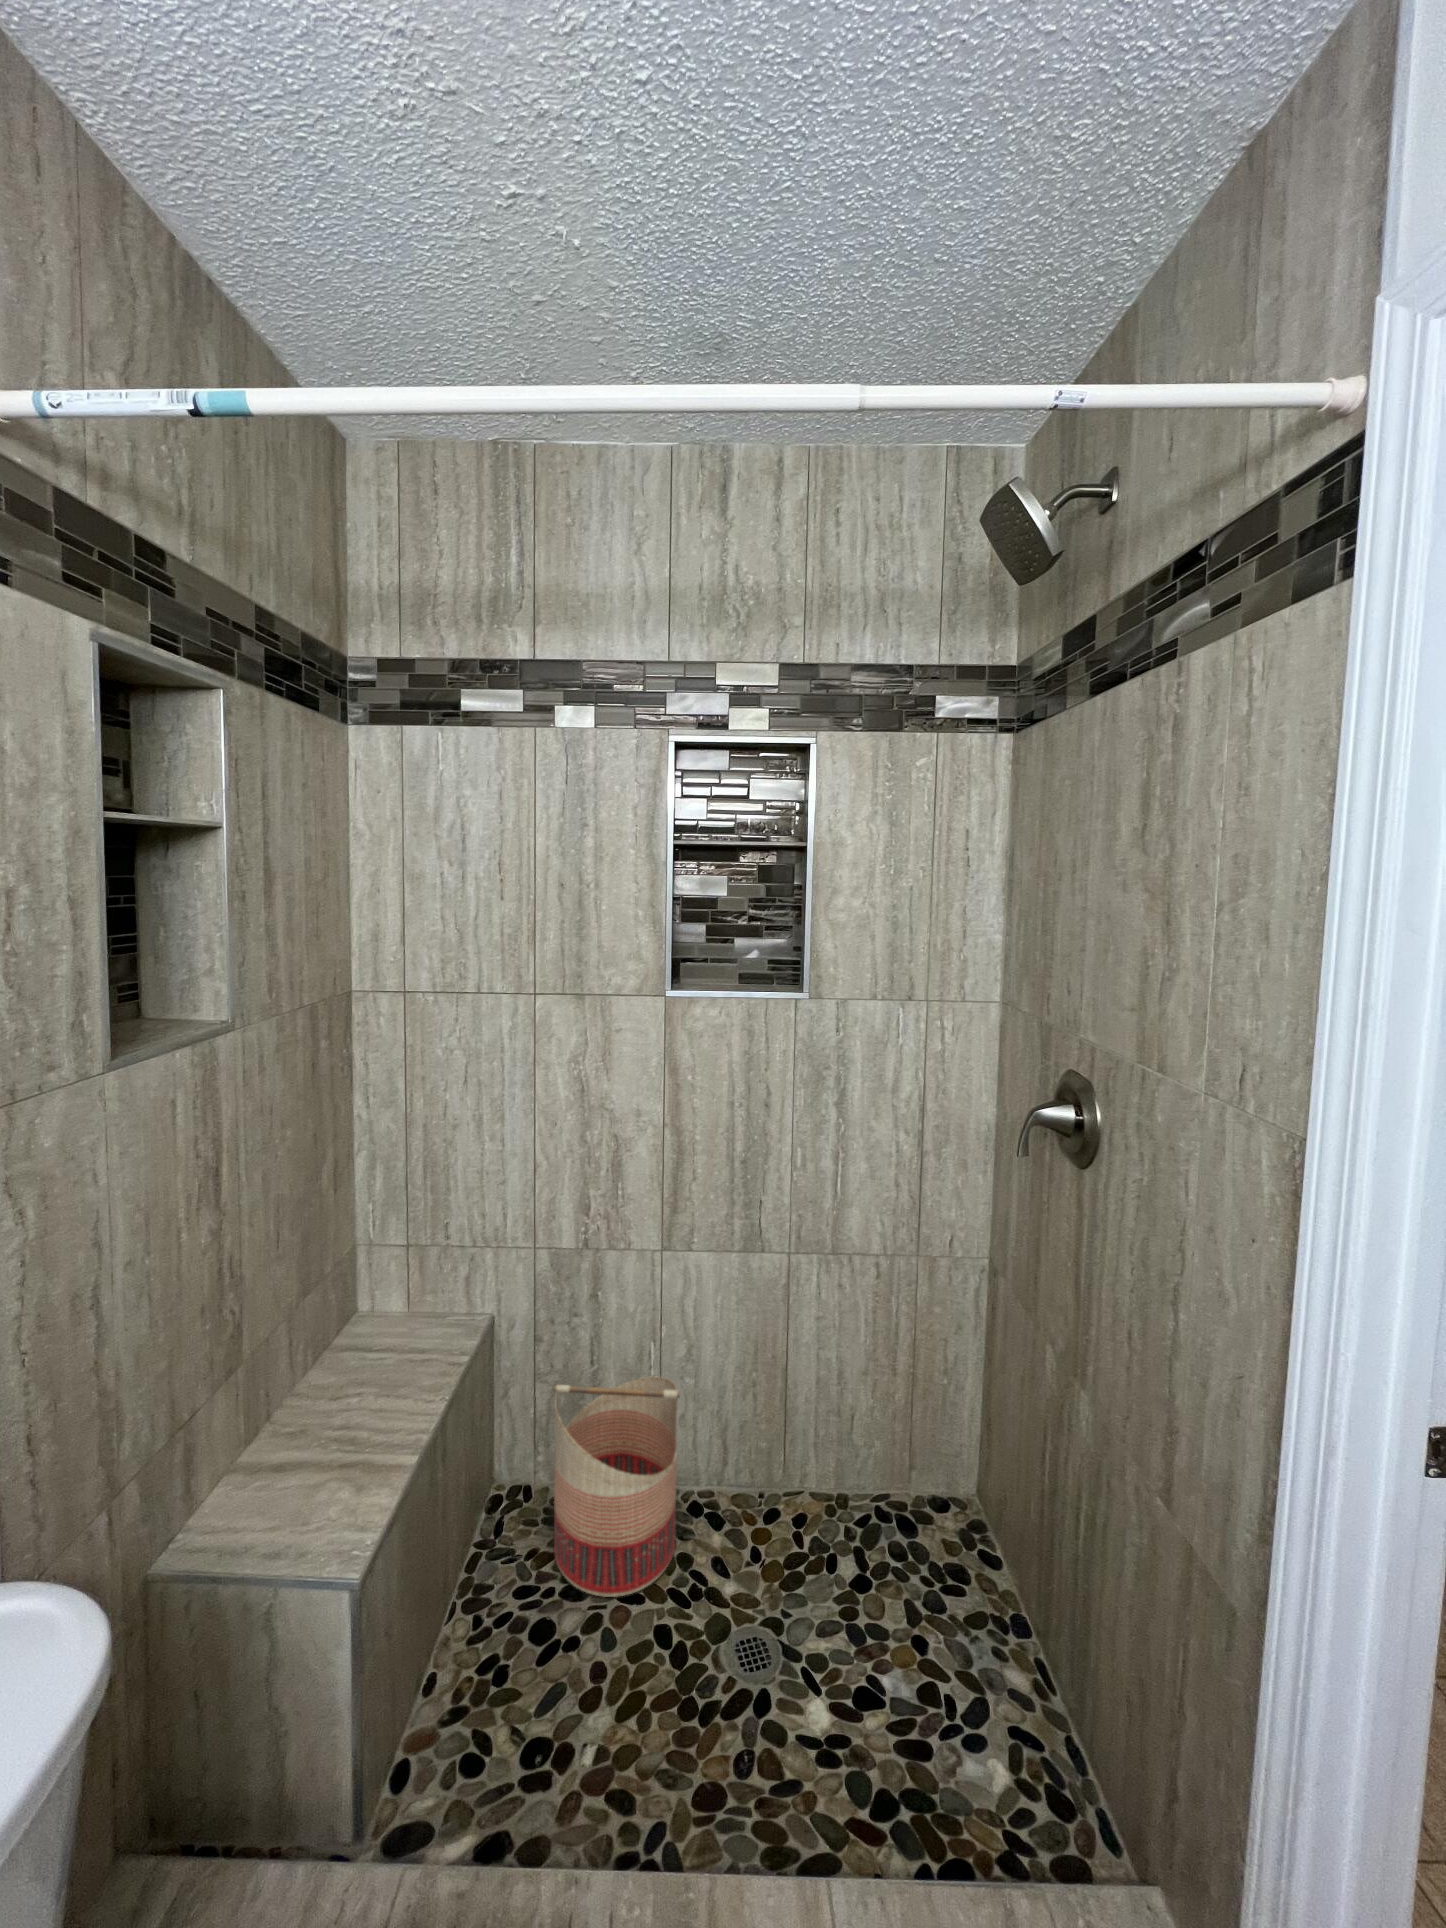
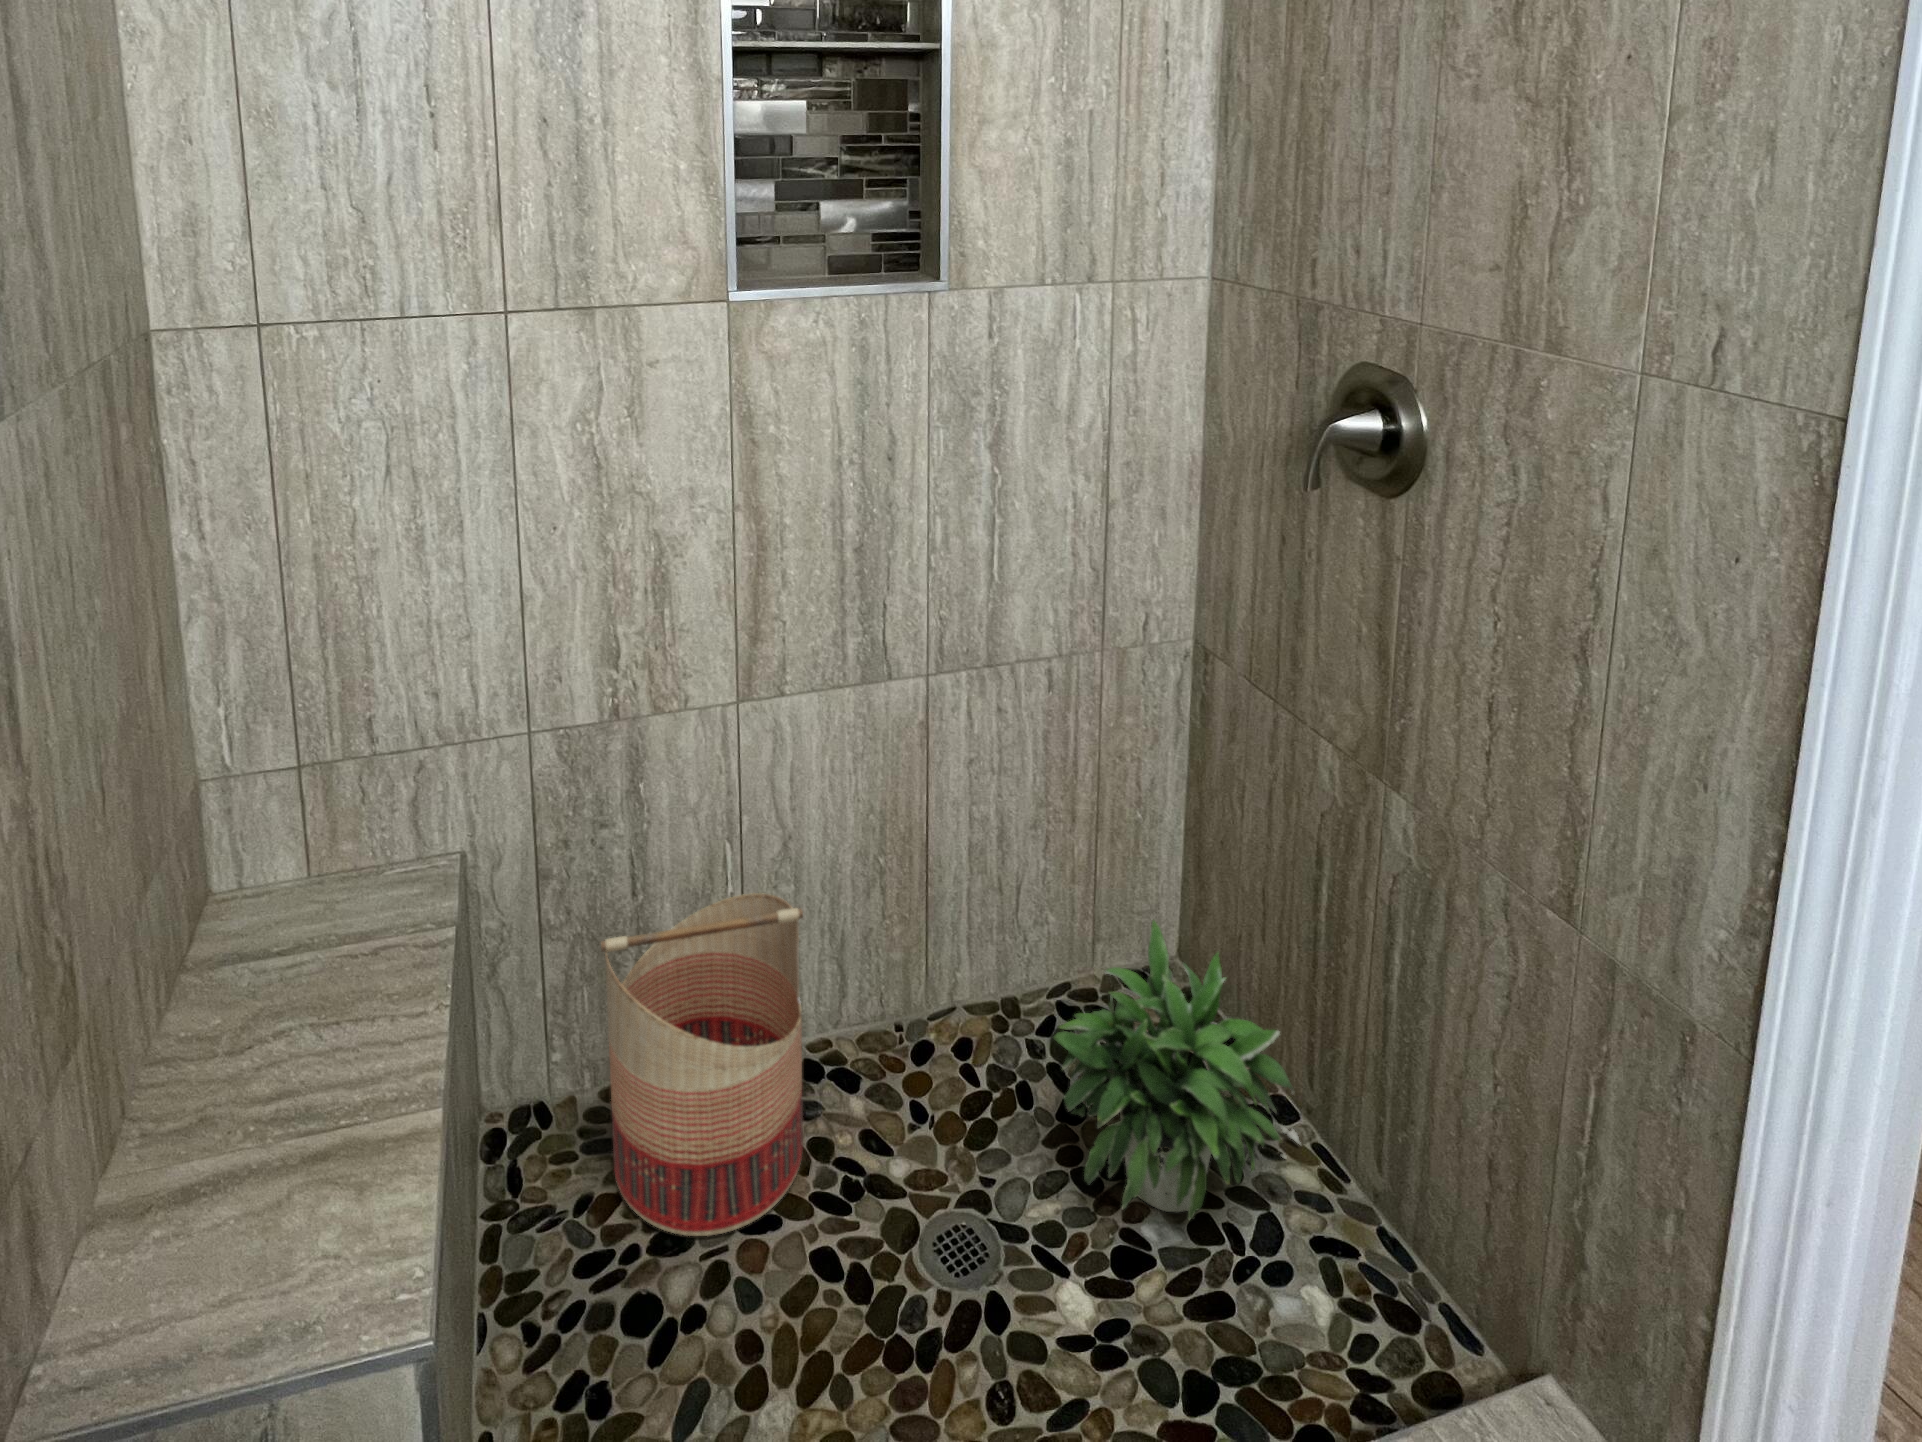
potted plant: none [832,1454,1024,1681] -> present [1053,920,1300,1220]

